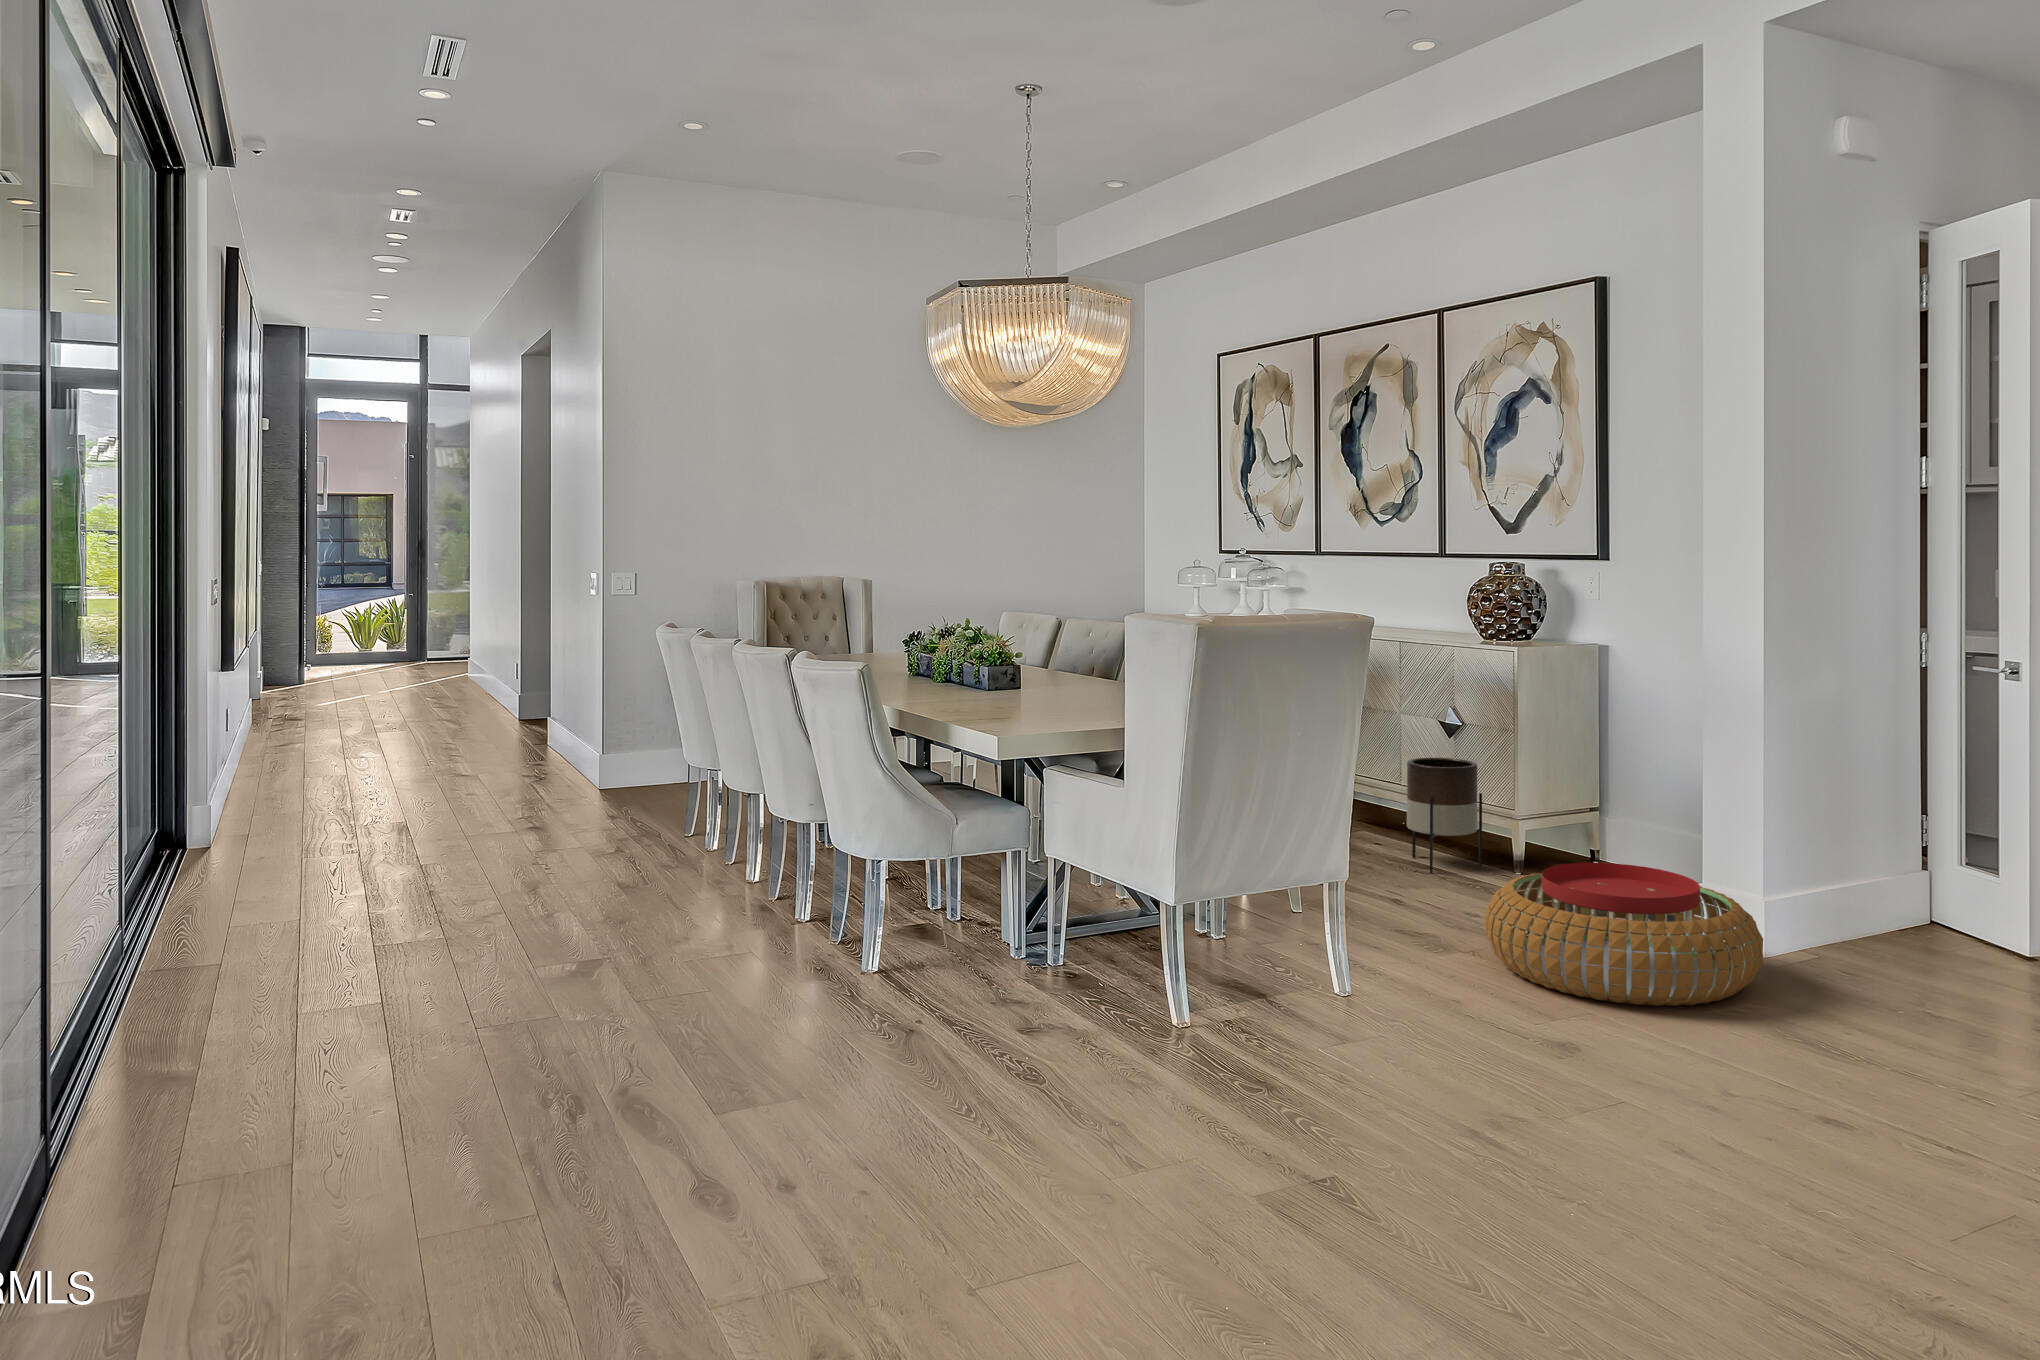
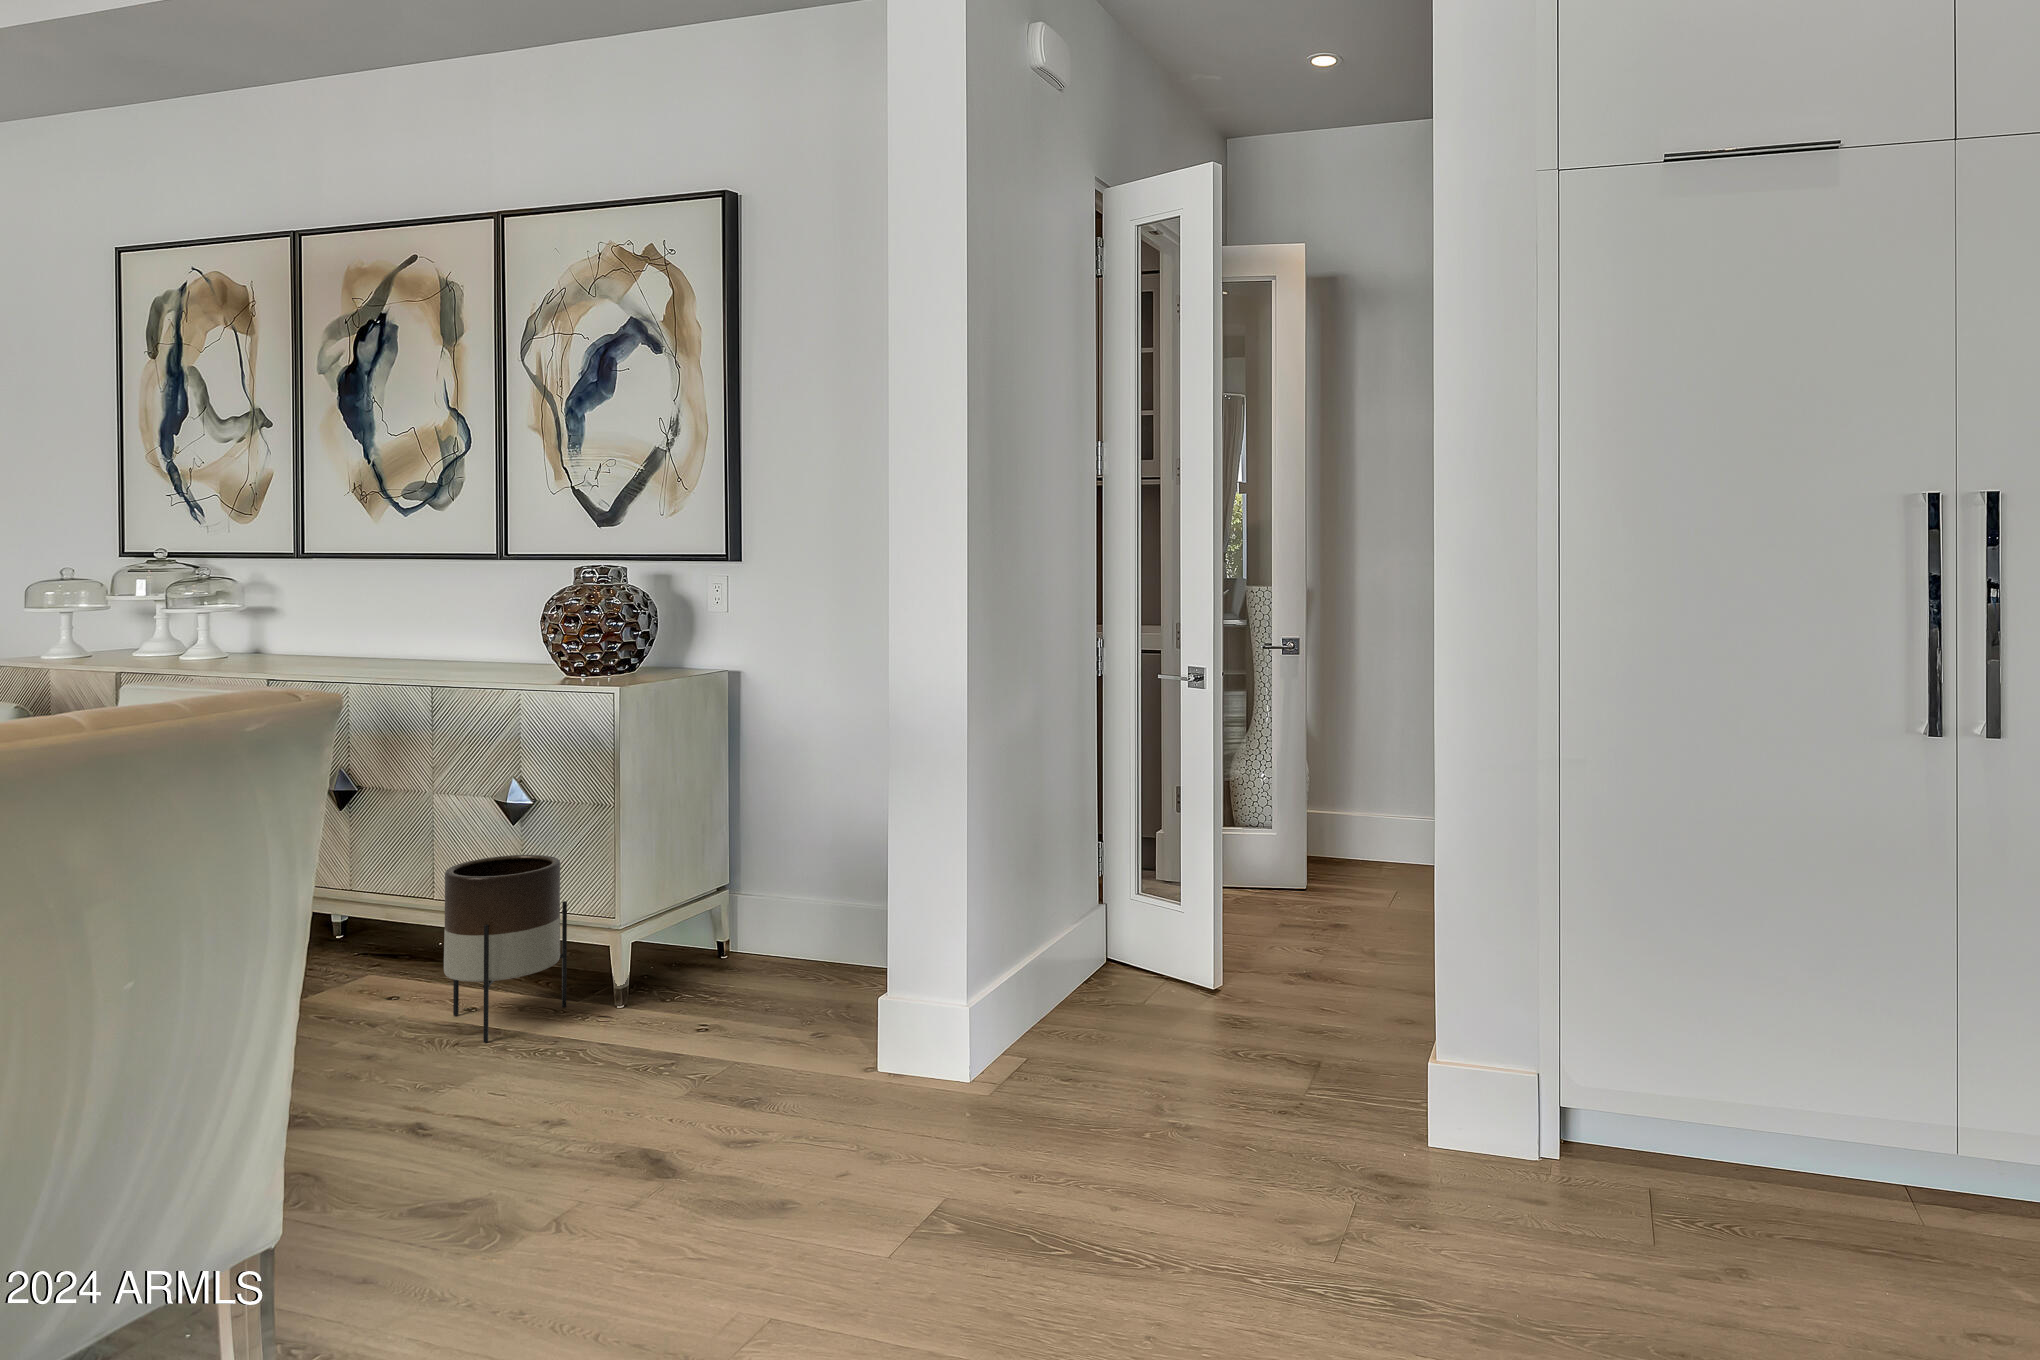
pouf: present [1485,863,1763,1006] -> none [590,1002,1001,1268]

